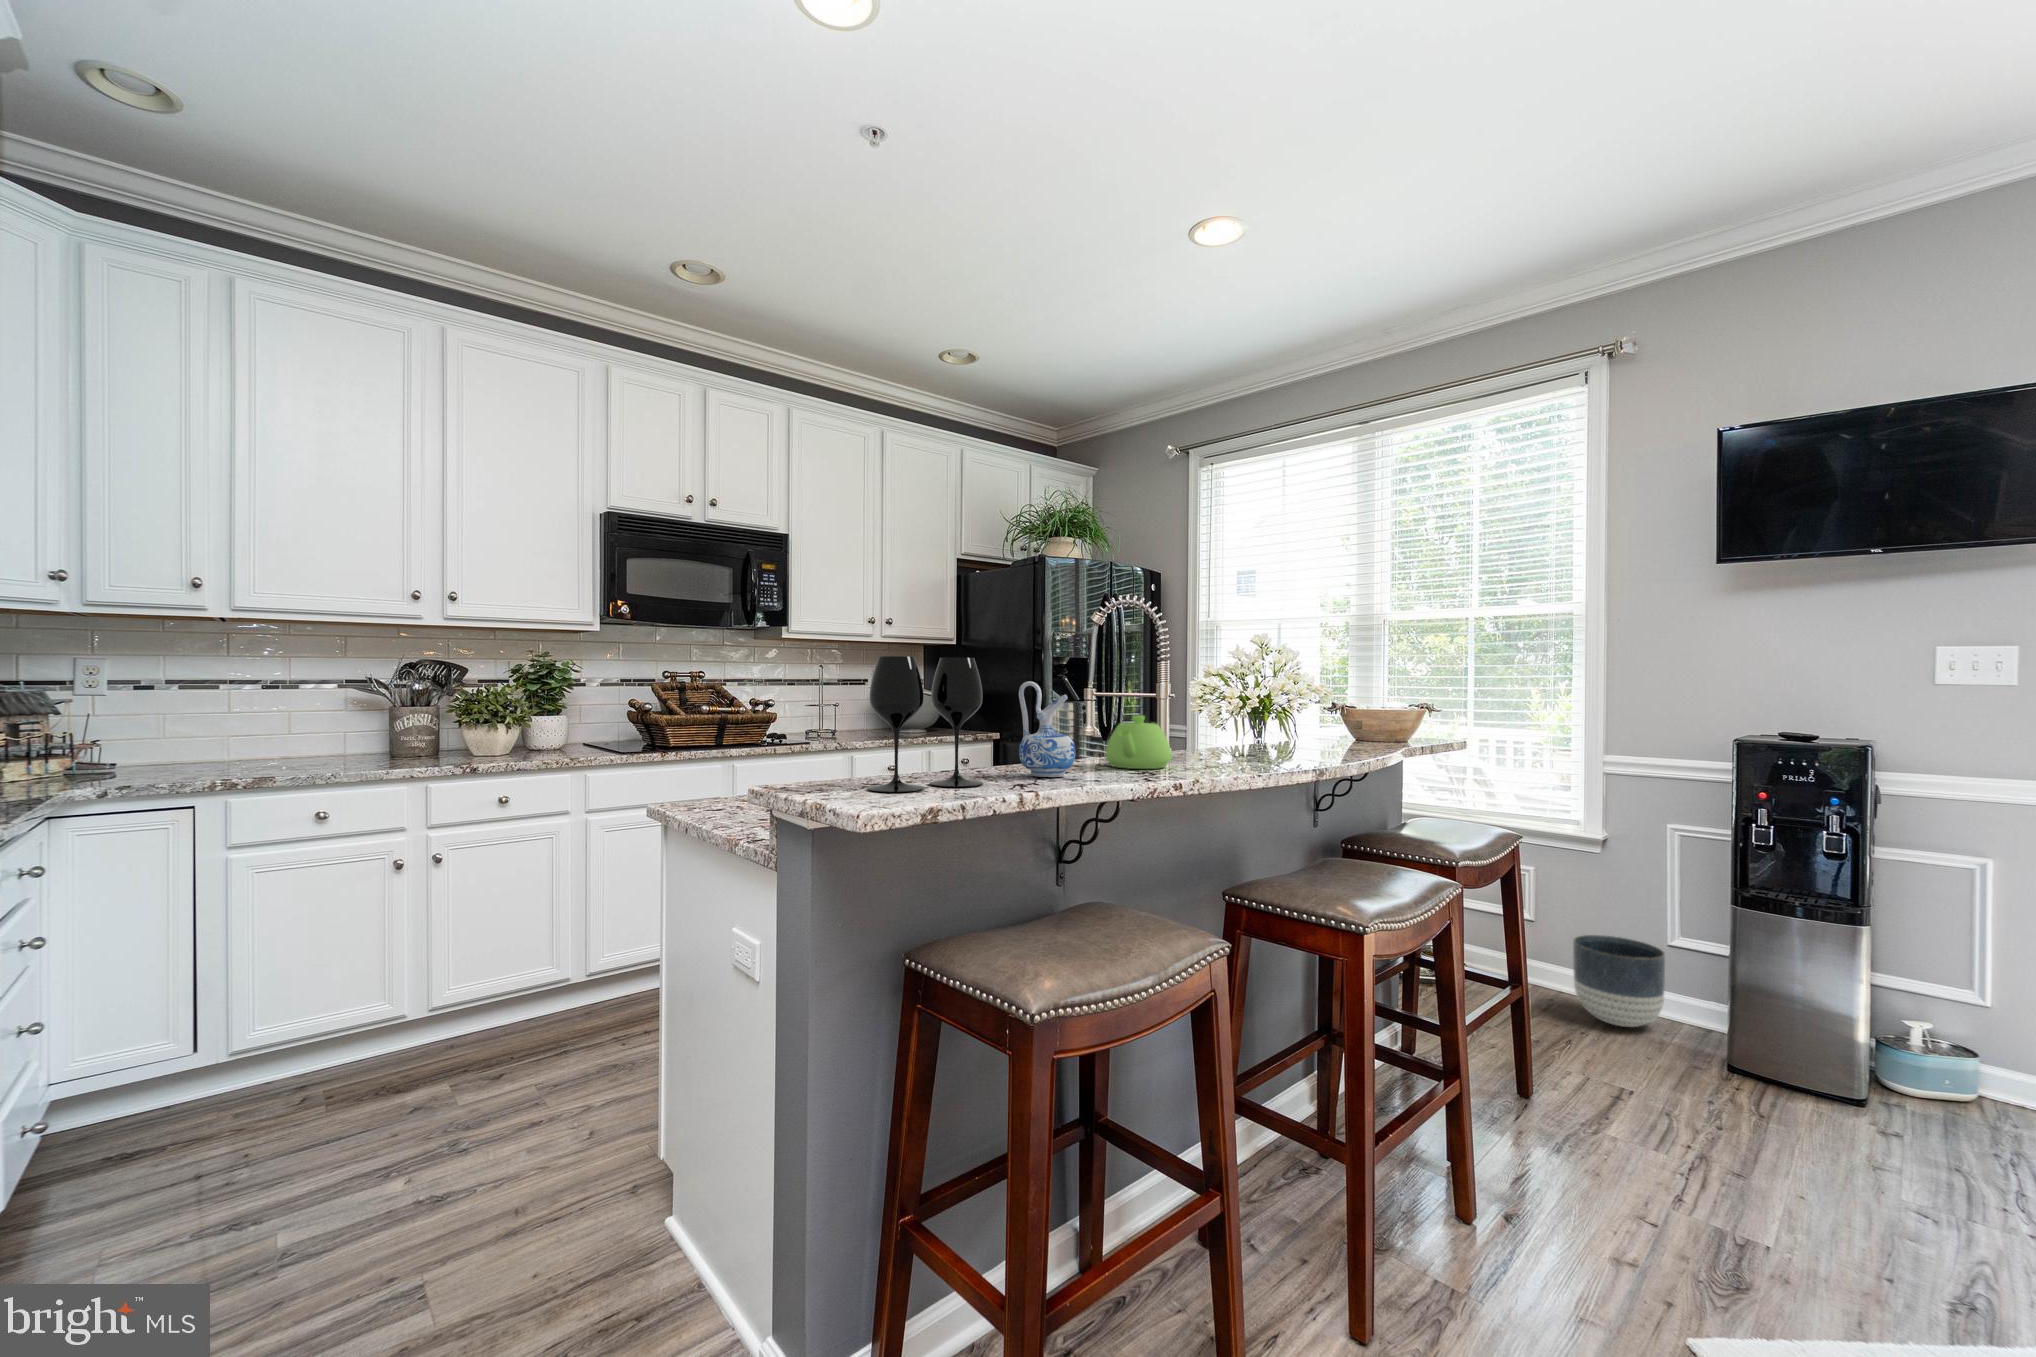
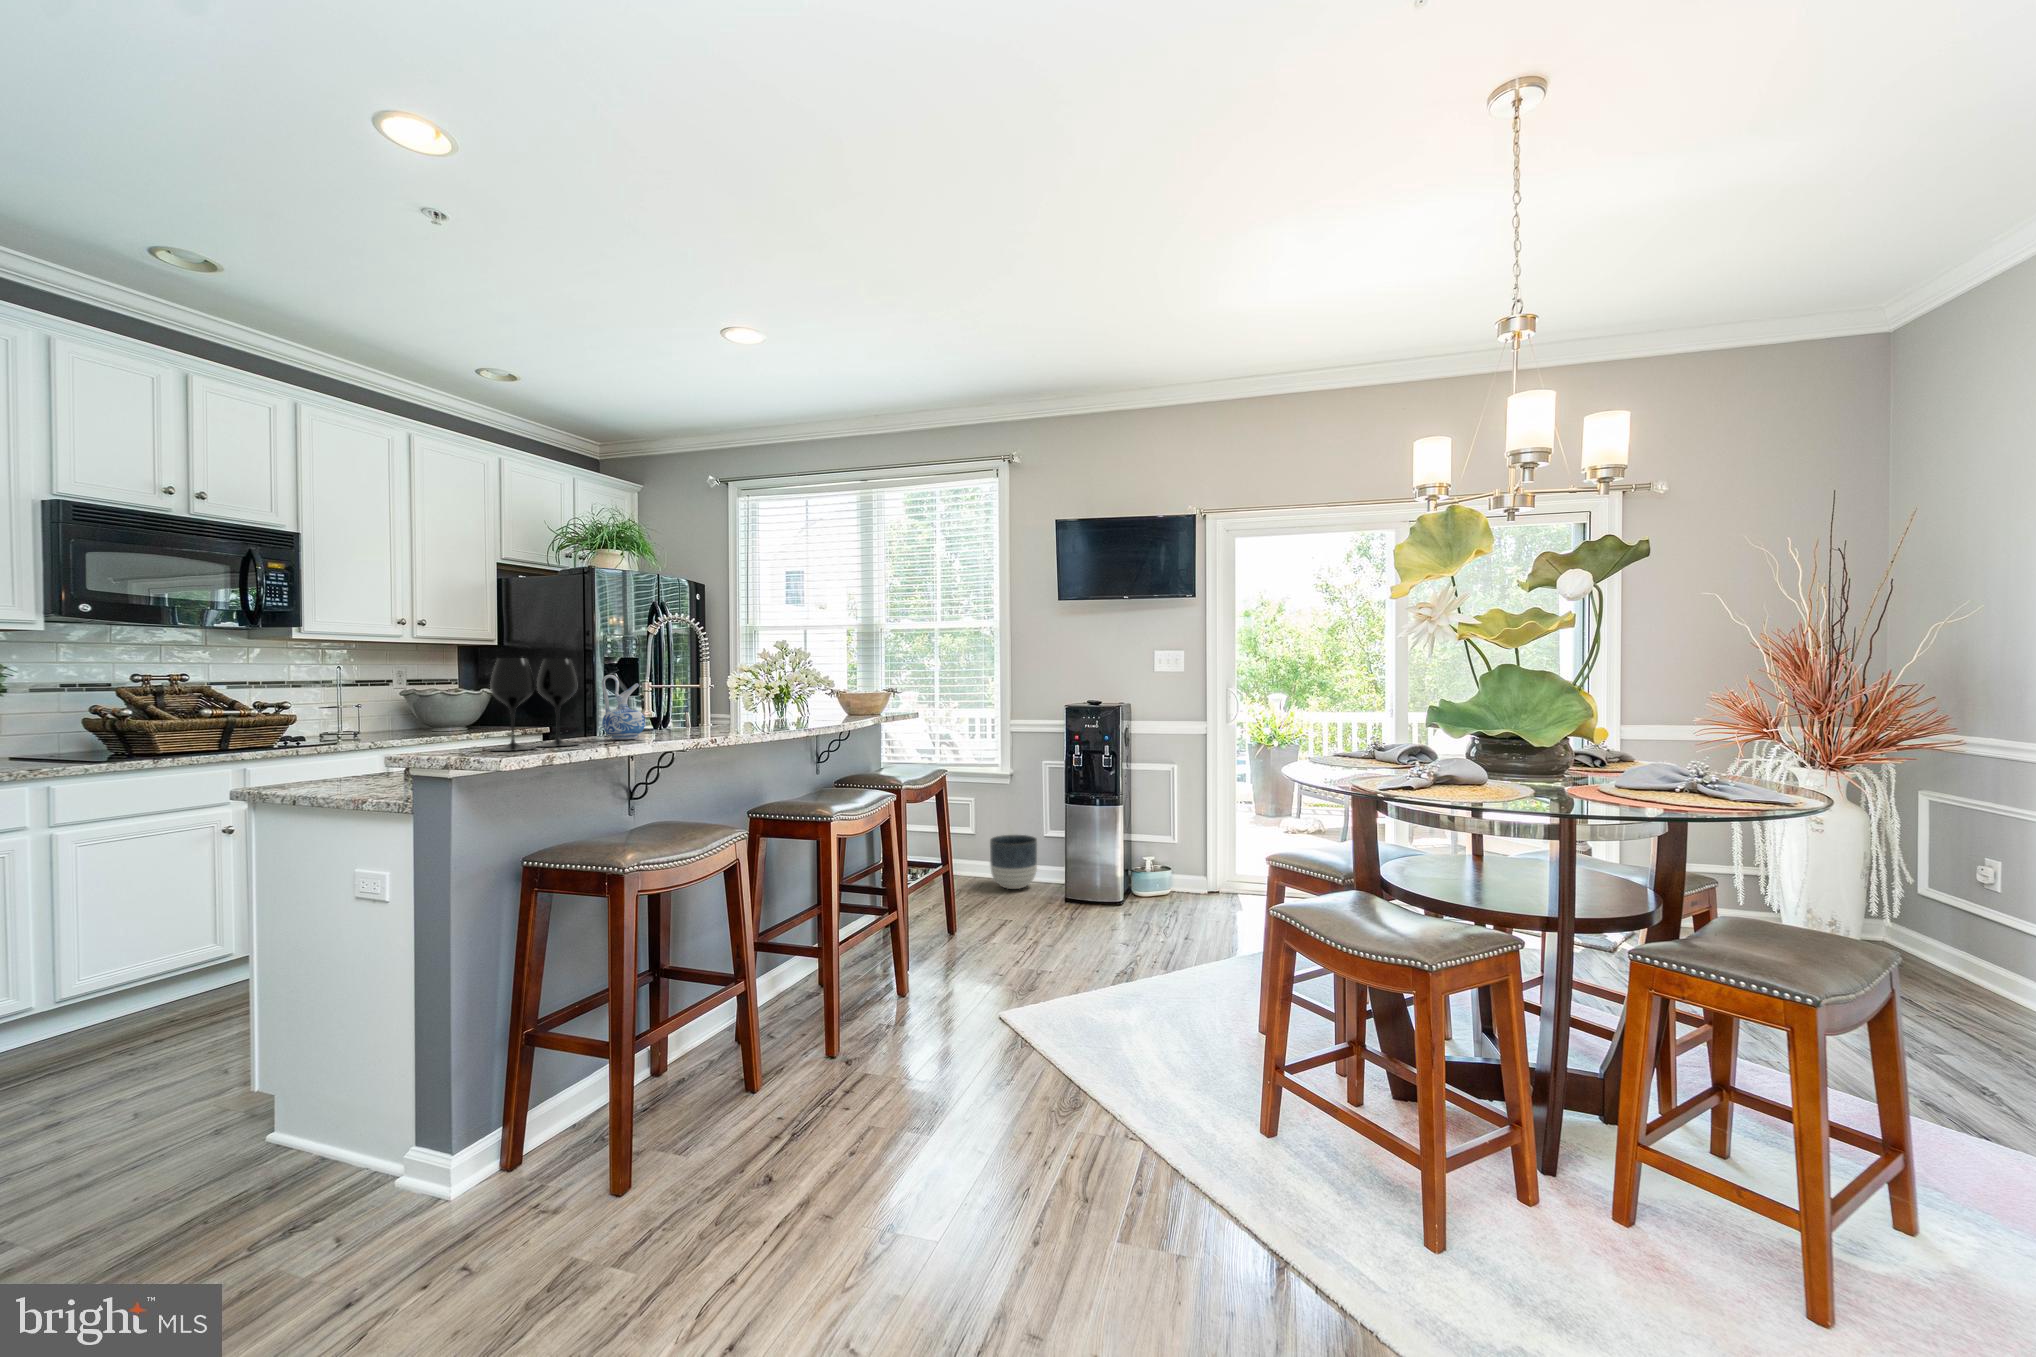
teapot: present [1105,715,1172,769] -> none [665,697,714,733]

